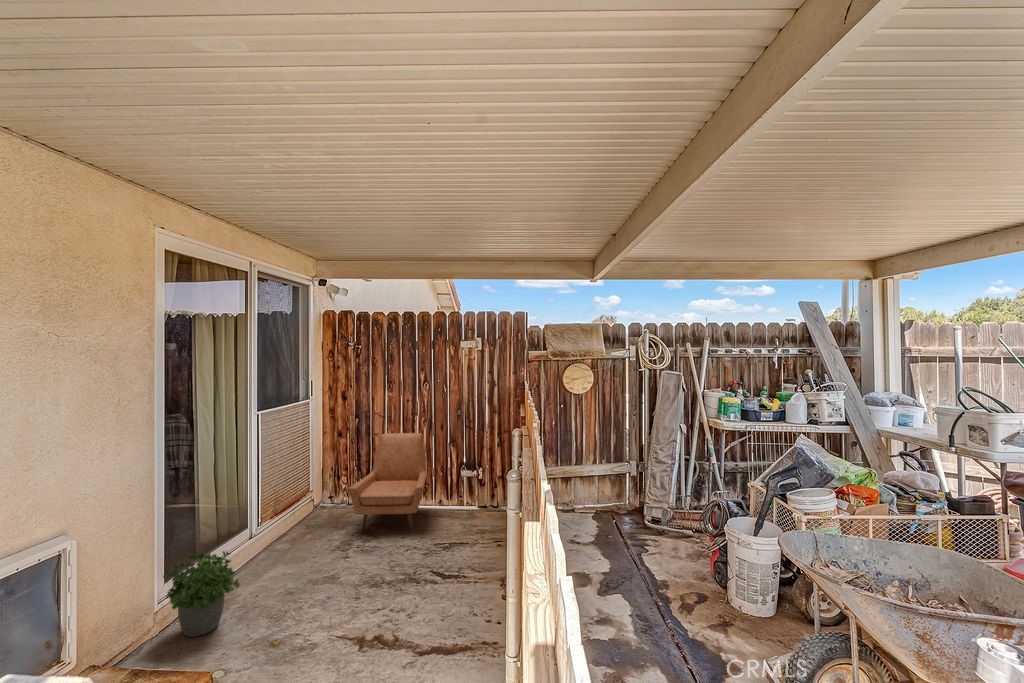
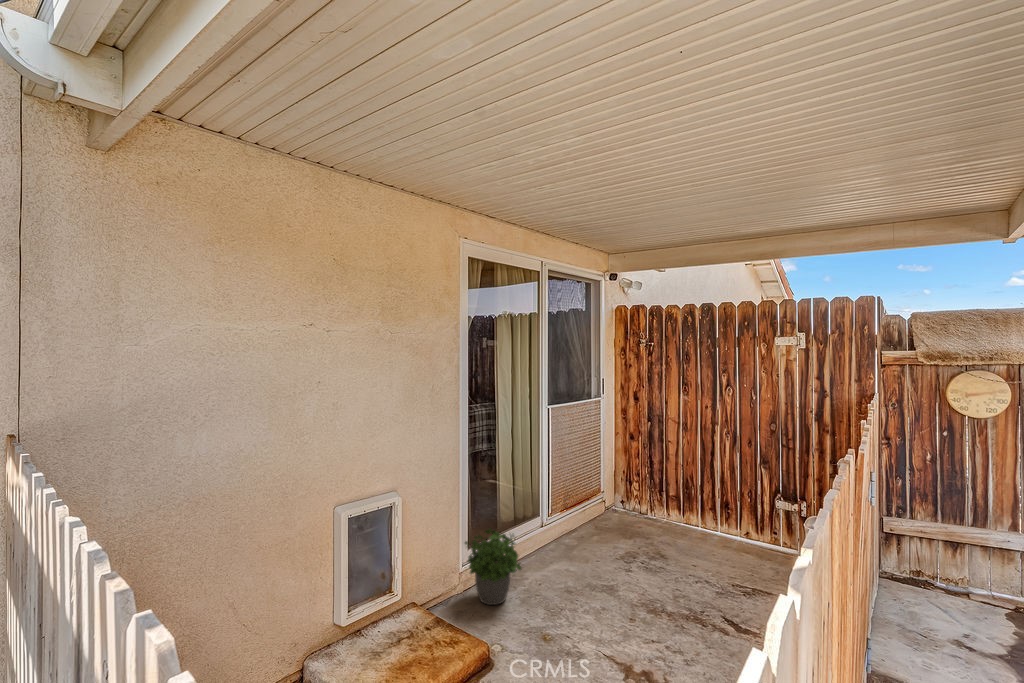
chair: present [349,433,427,533] -> none [636,442,728,562]

